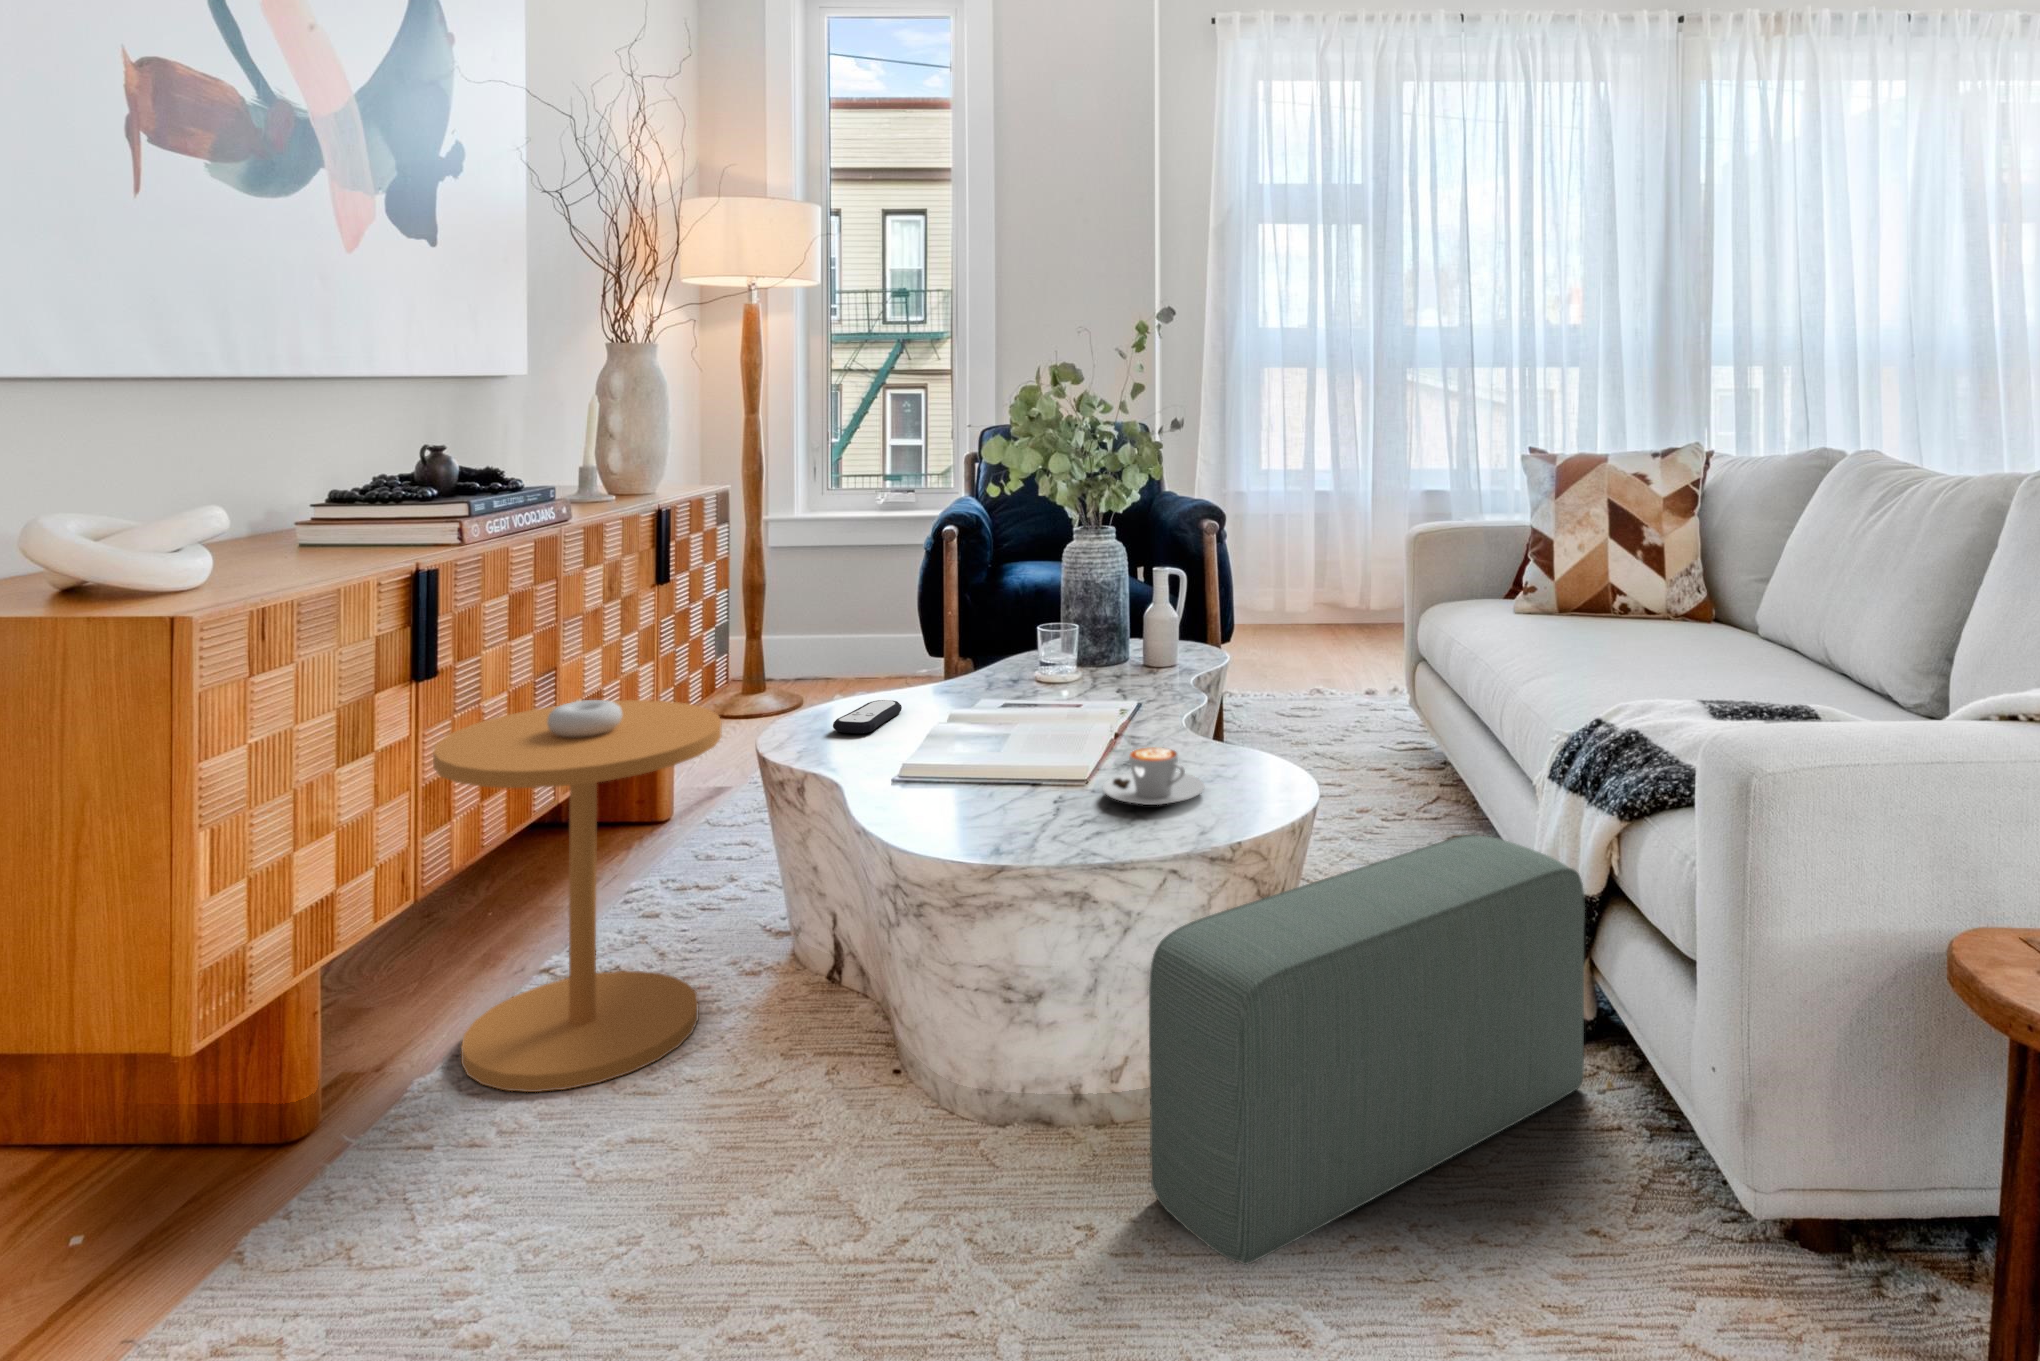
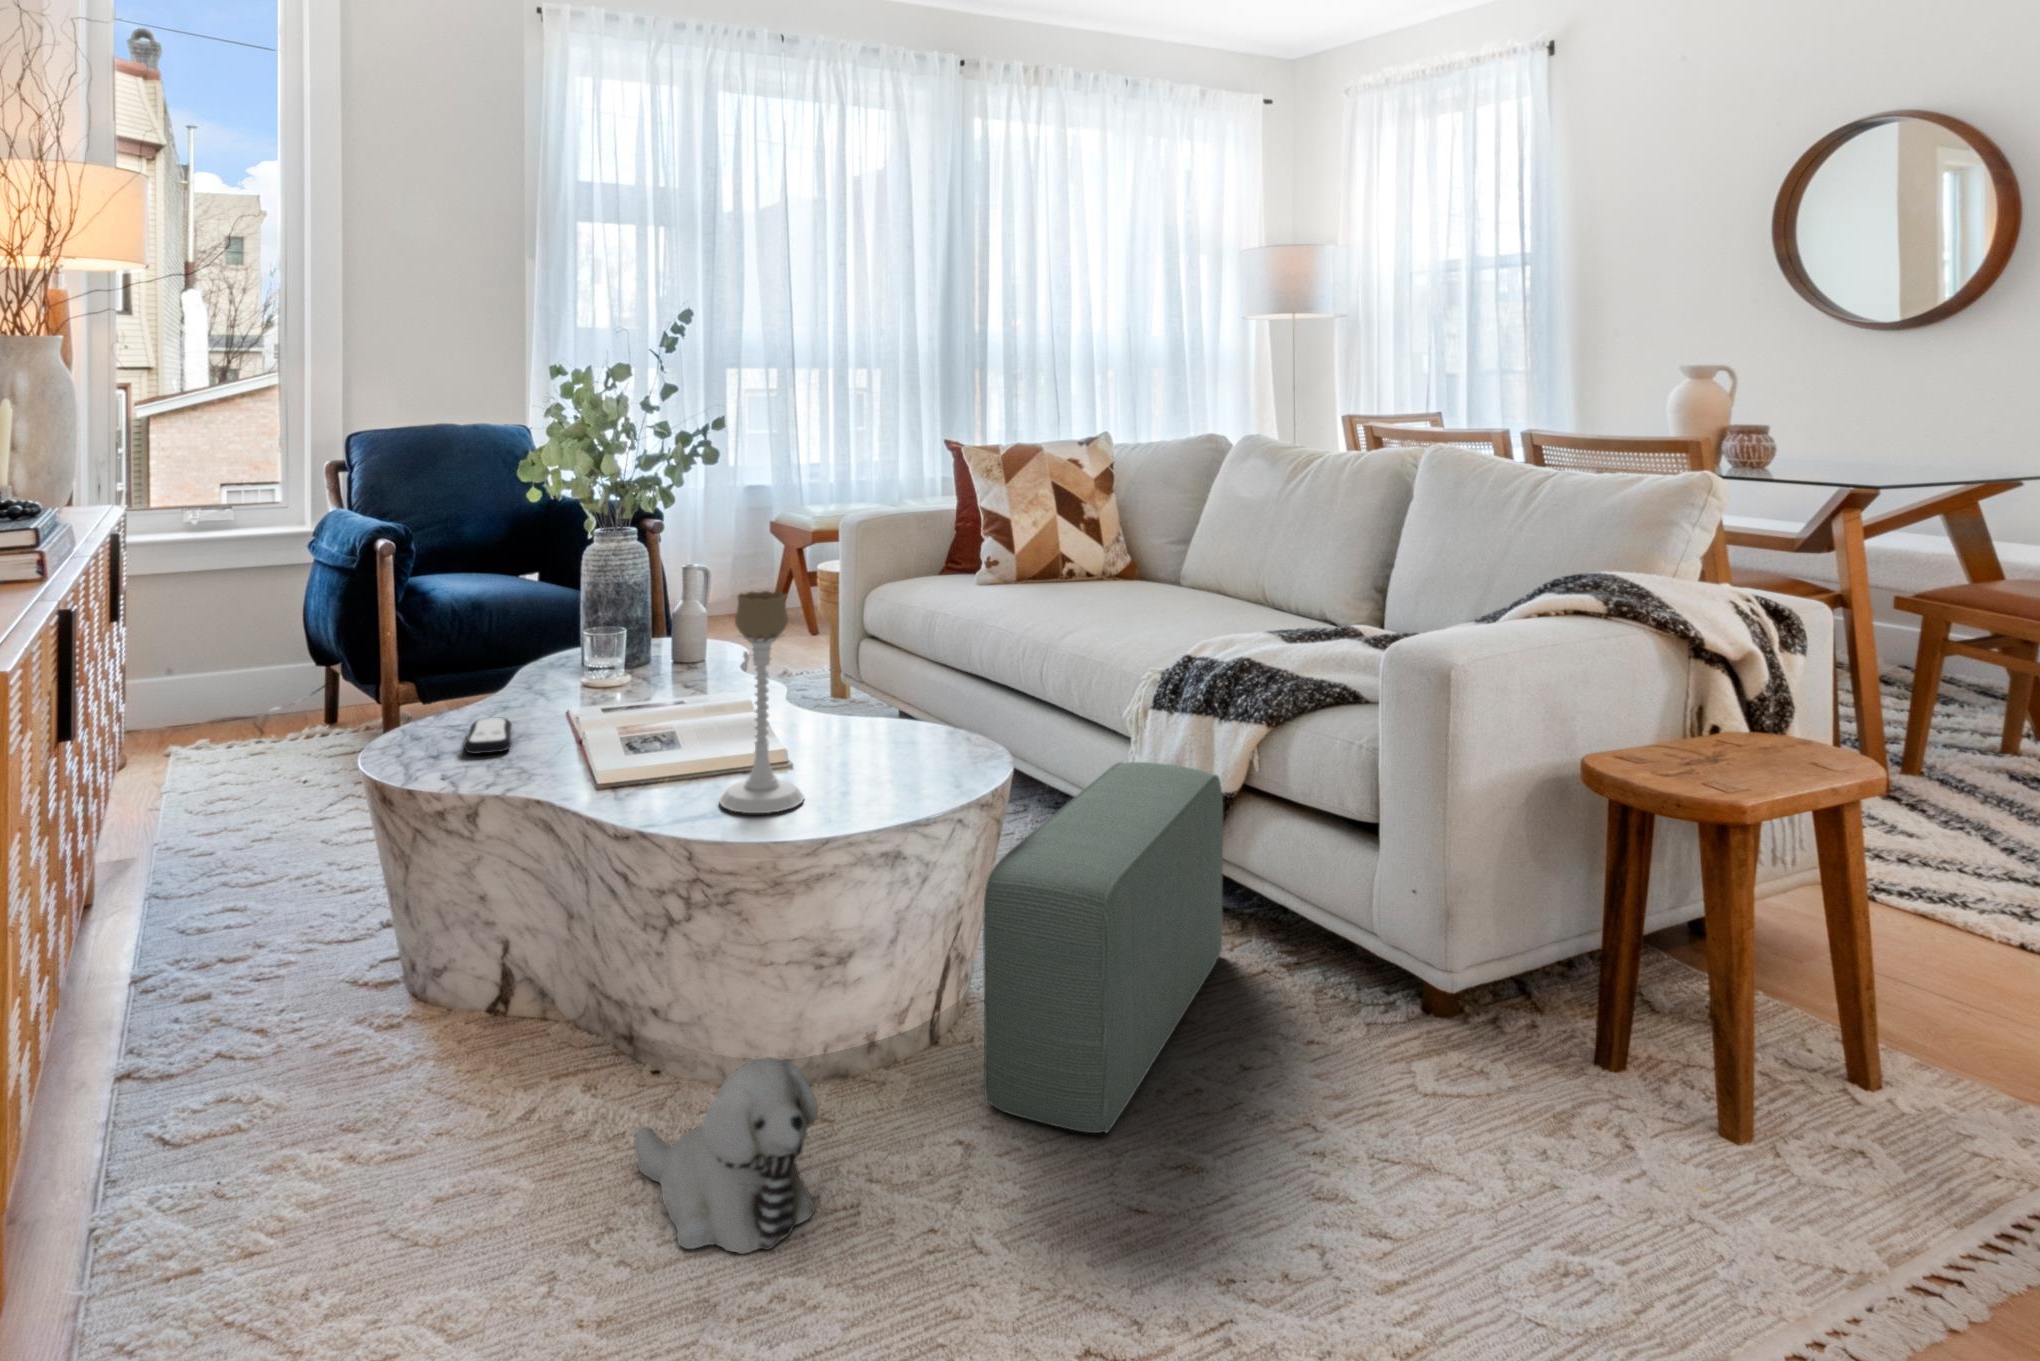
candle holder: none [956,601,1045,831] -> present [719,591,804,813]
side table: present [433,700,722,1092] -> none [84,739,416,1197]
coffee cup: present [1103,747,1204,805] -> none [828,719,923,770]
plush toy: none [755,1082,918,1281] -> present [634,1057,818,1254]

